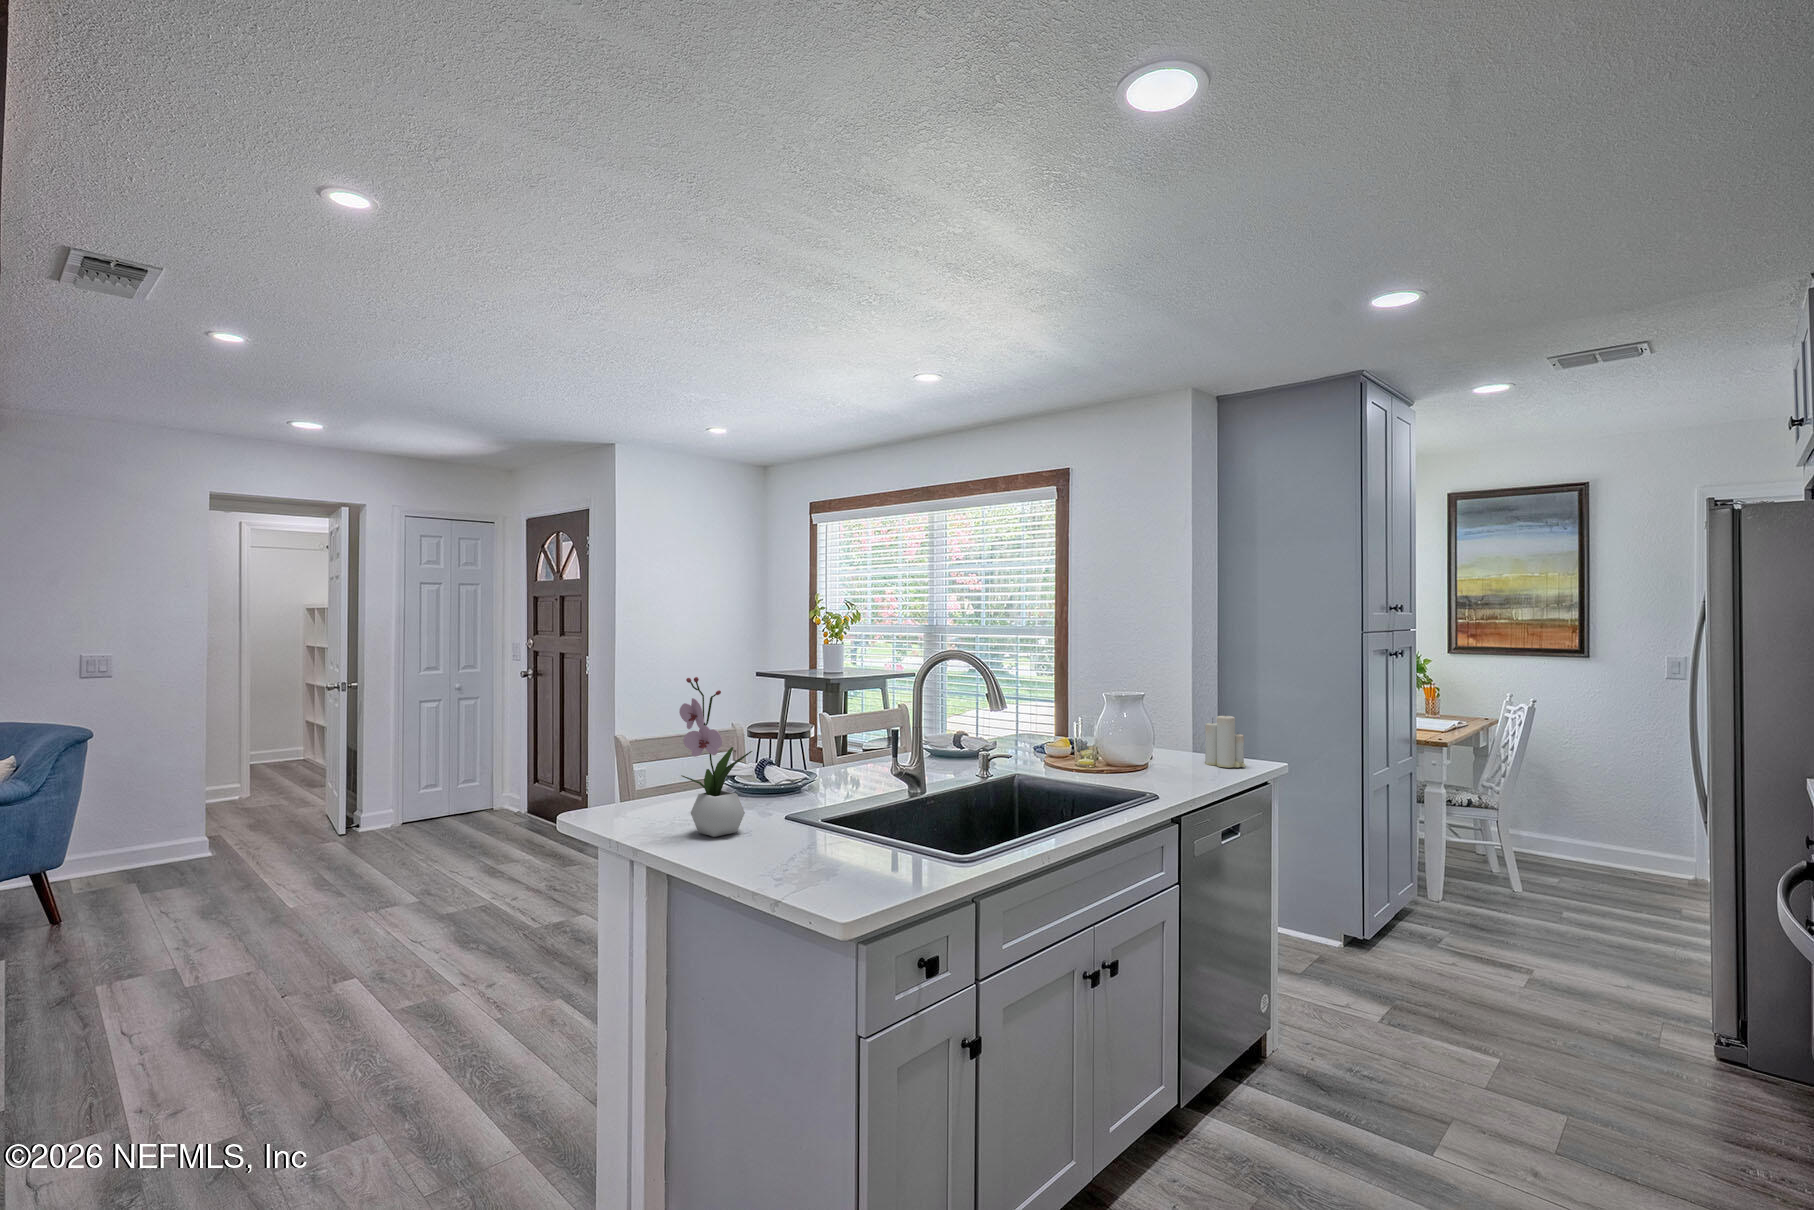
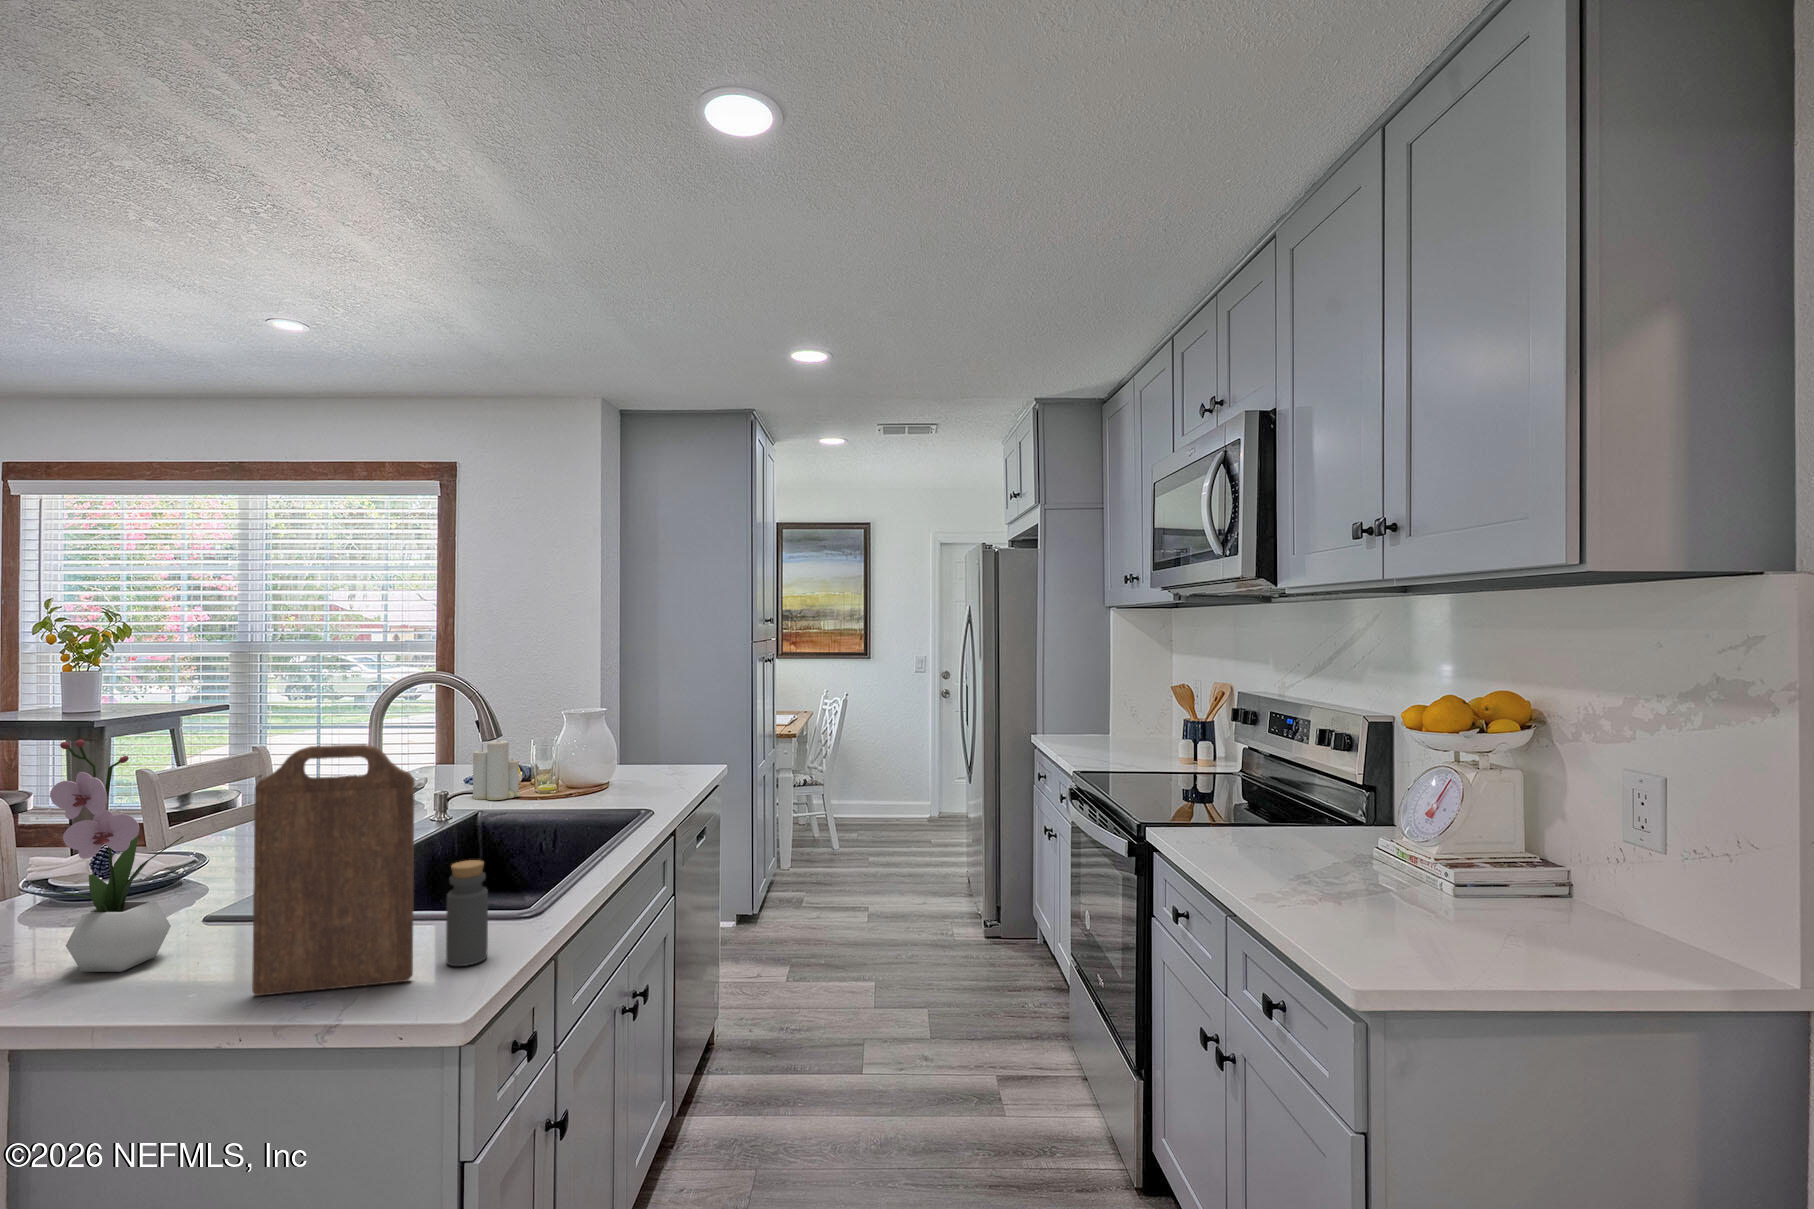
cutting board: none [754,690,845,884] -> present [252,744,415,996]
candle: present [1205,716,1245,768] -> present [472,741,520,800]
bottle: none [875,797,906,883] -> present [446,860,488,966]

